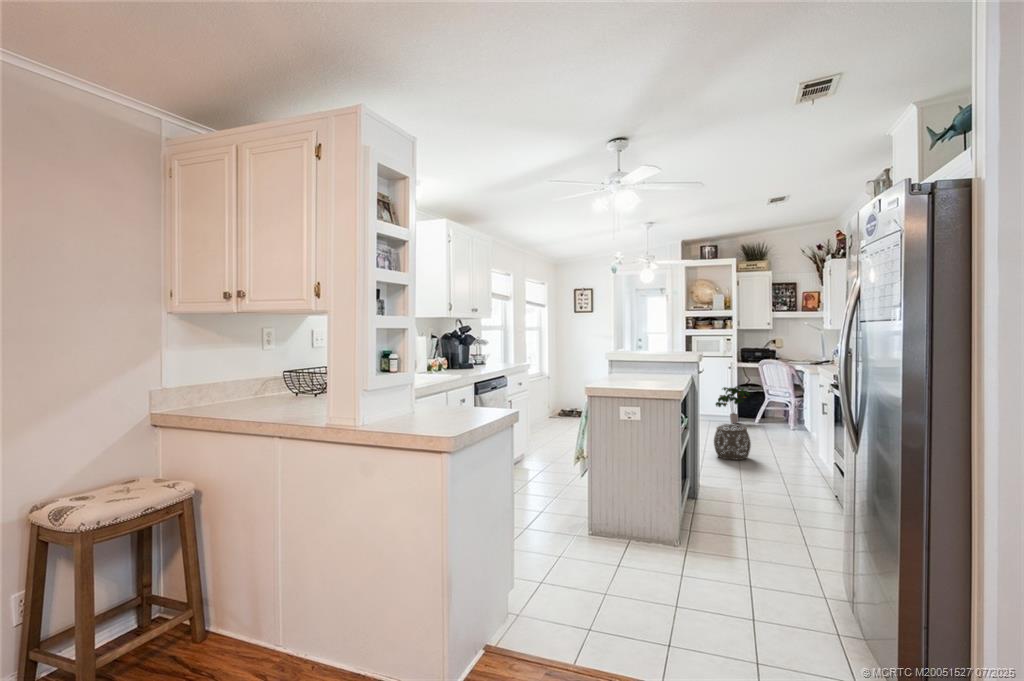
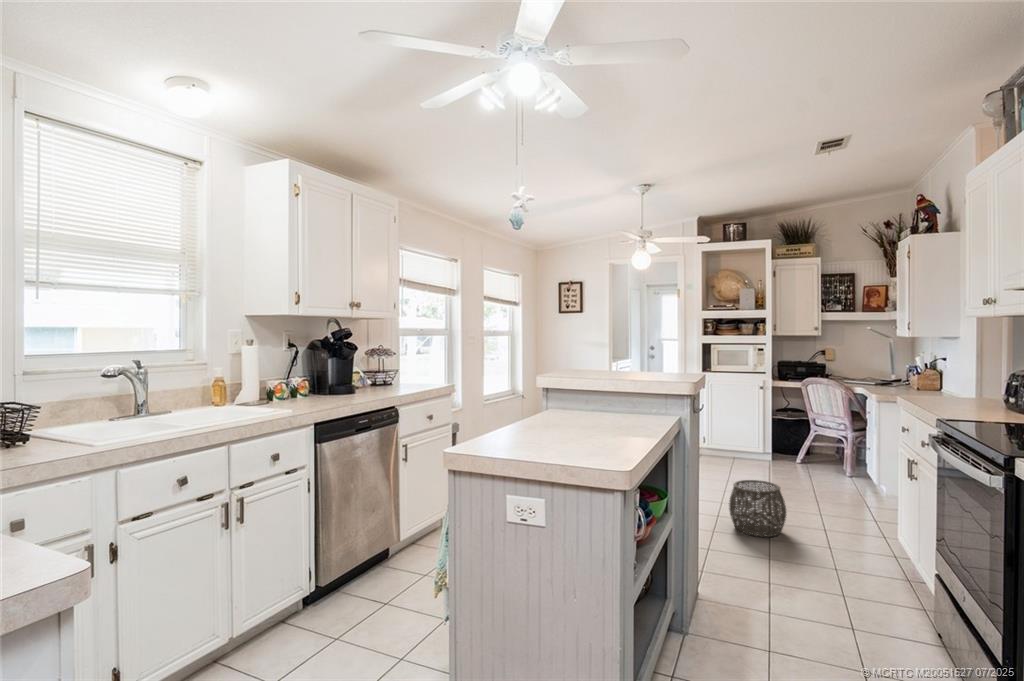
potted plant: present [716,386,750,423] -> none [741,413,789,464]

